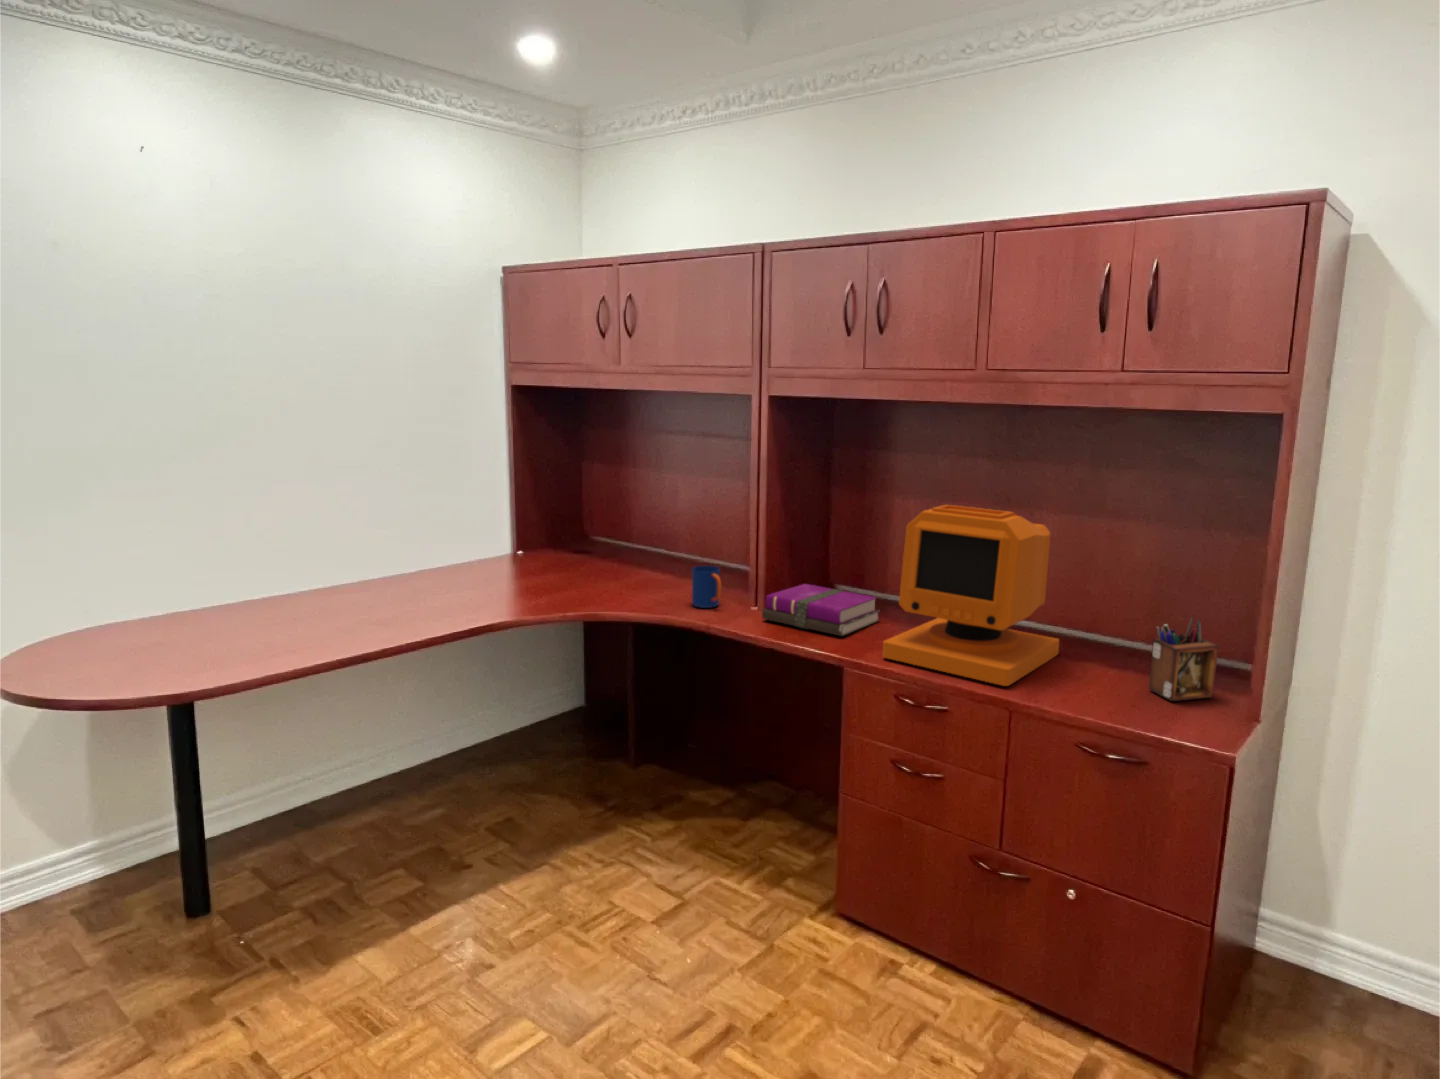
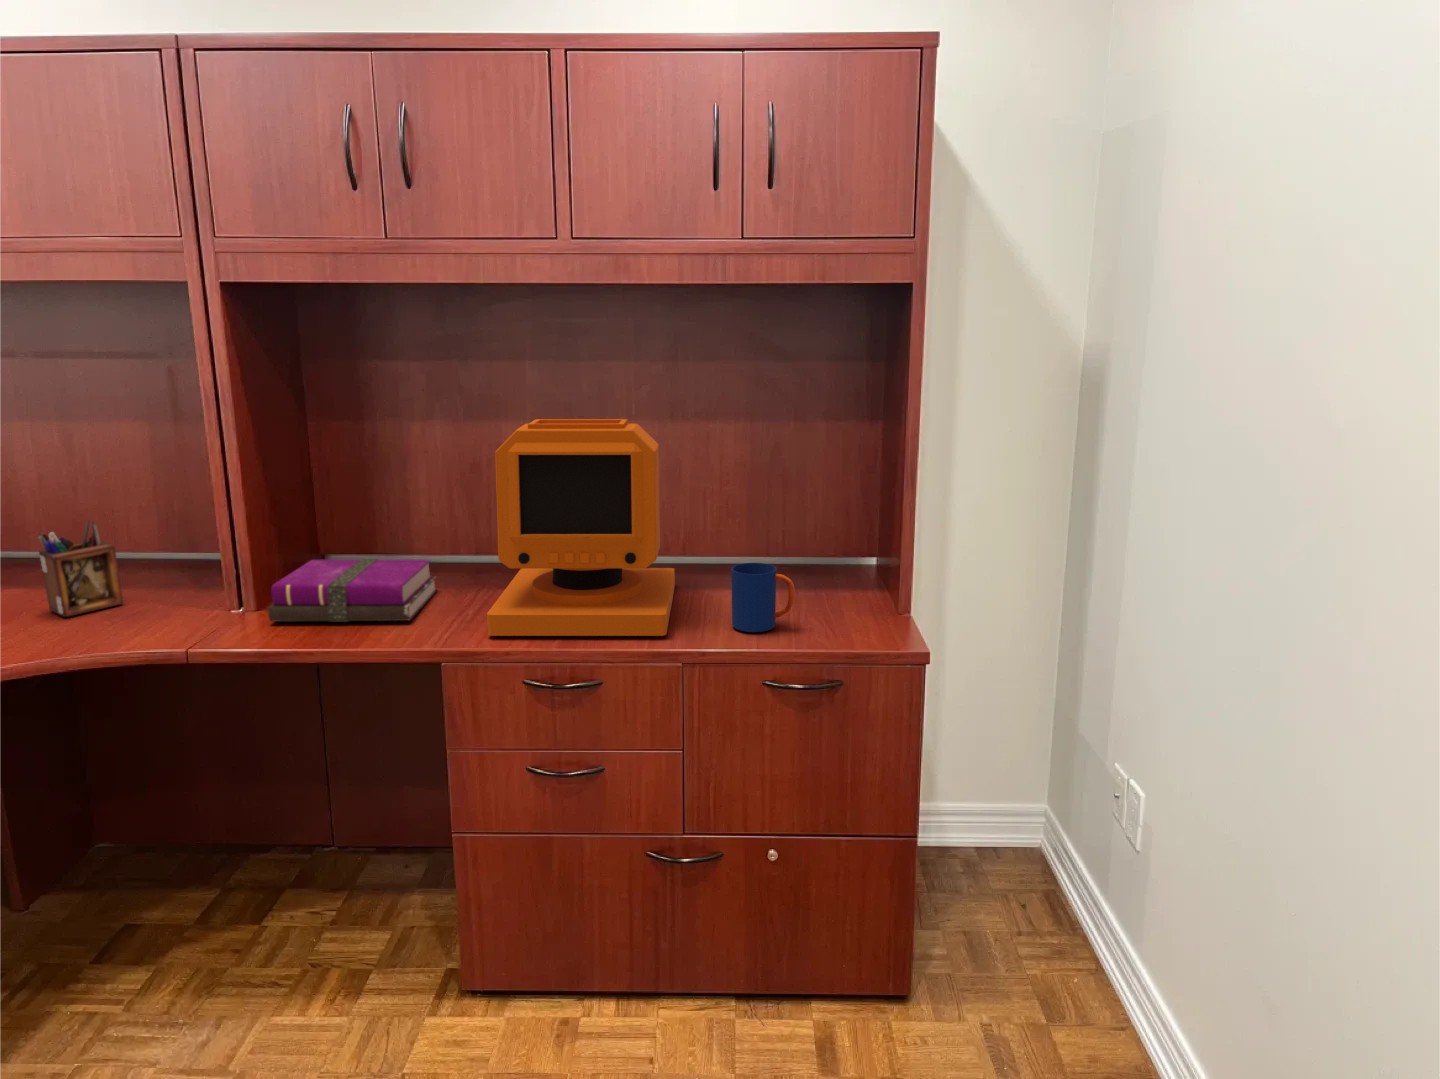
mug: present [692,566,721,608] -> present [731,563,795,632]
desk organizer: present [1149,618,1219,701] -> present [38,520,123,617]

